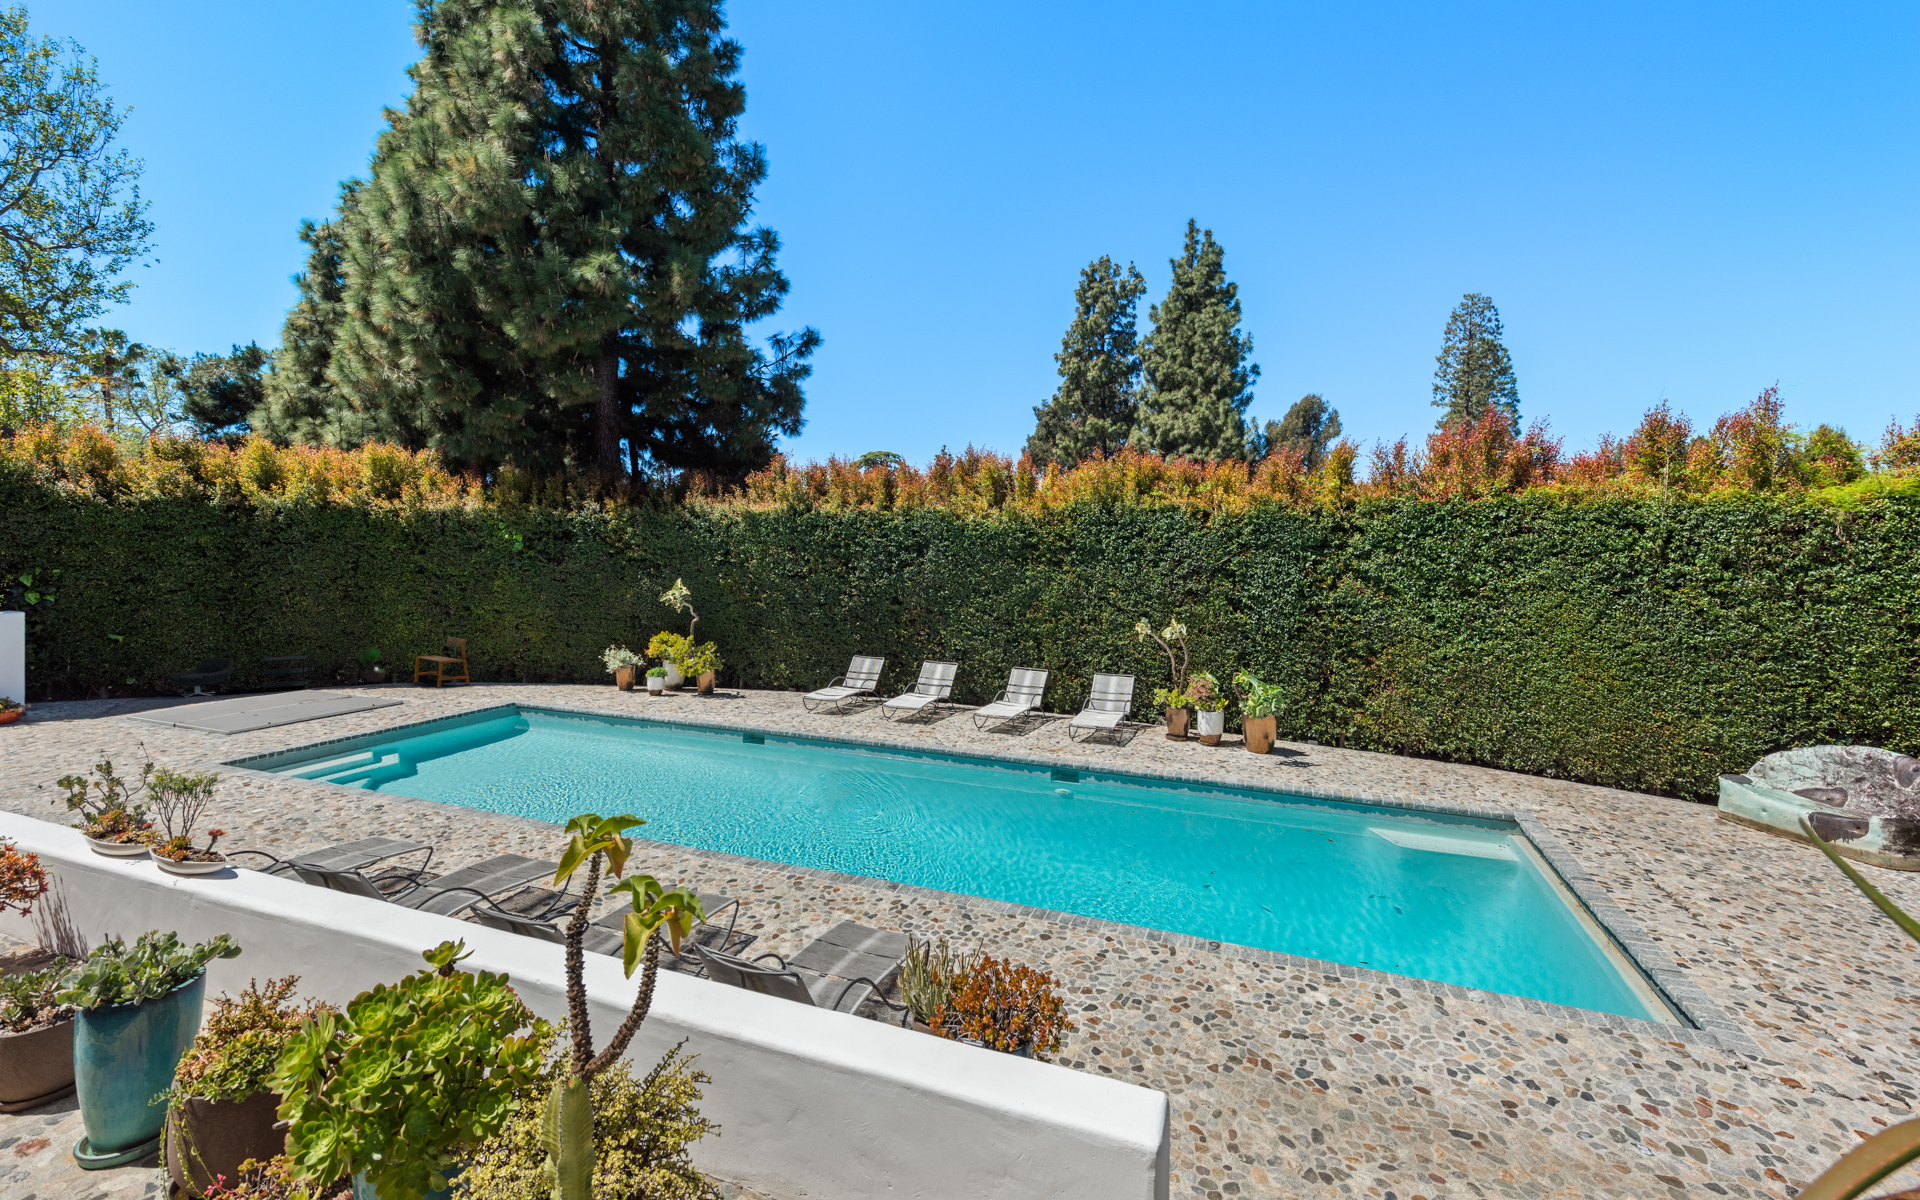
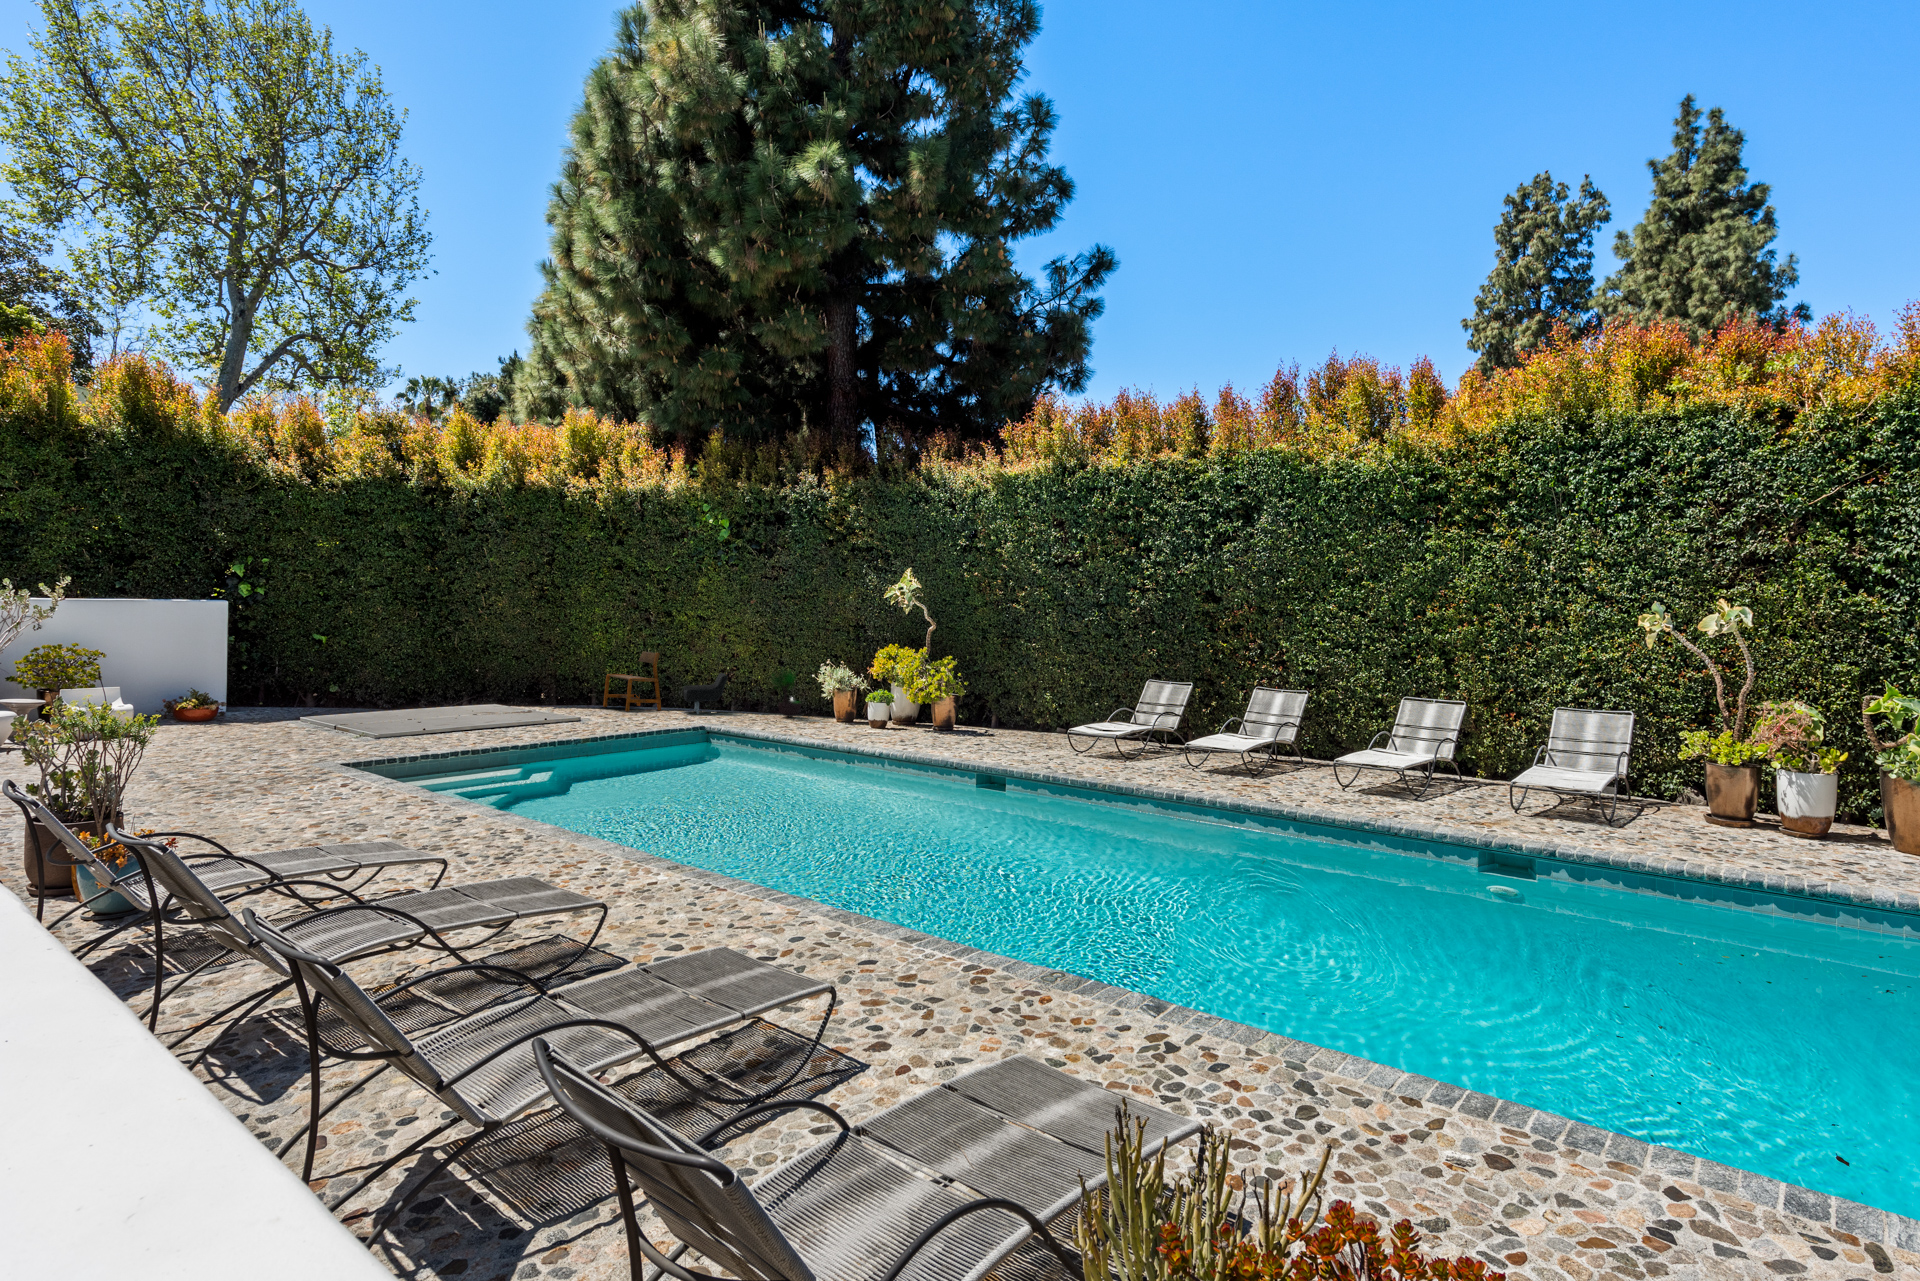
potted tree: present [358,647,385,683] -> present [772,670,801,717]
side table: present [260,655,310,692] -> none [450,667,500,707]
lounge chair: present [167,658,233,697] -> present [682,673,728,714]

